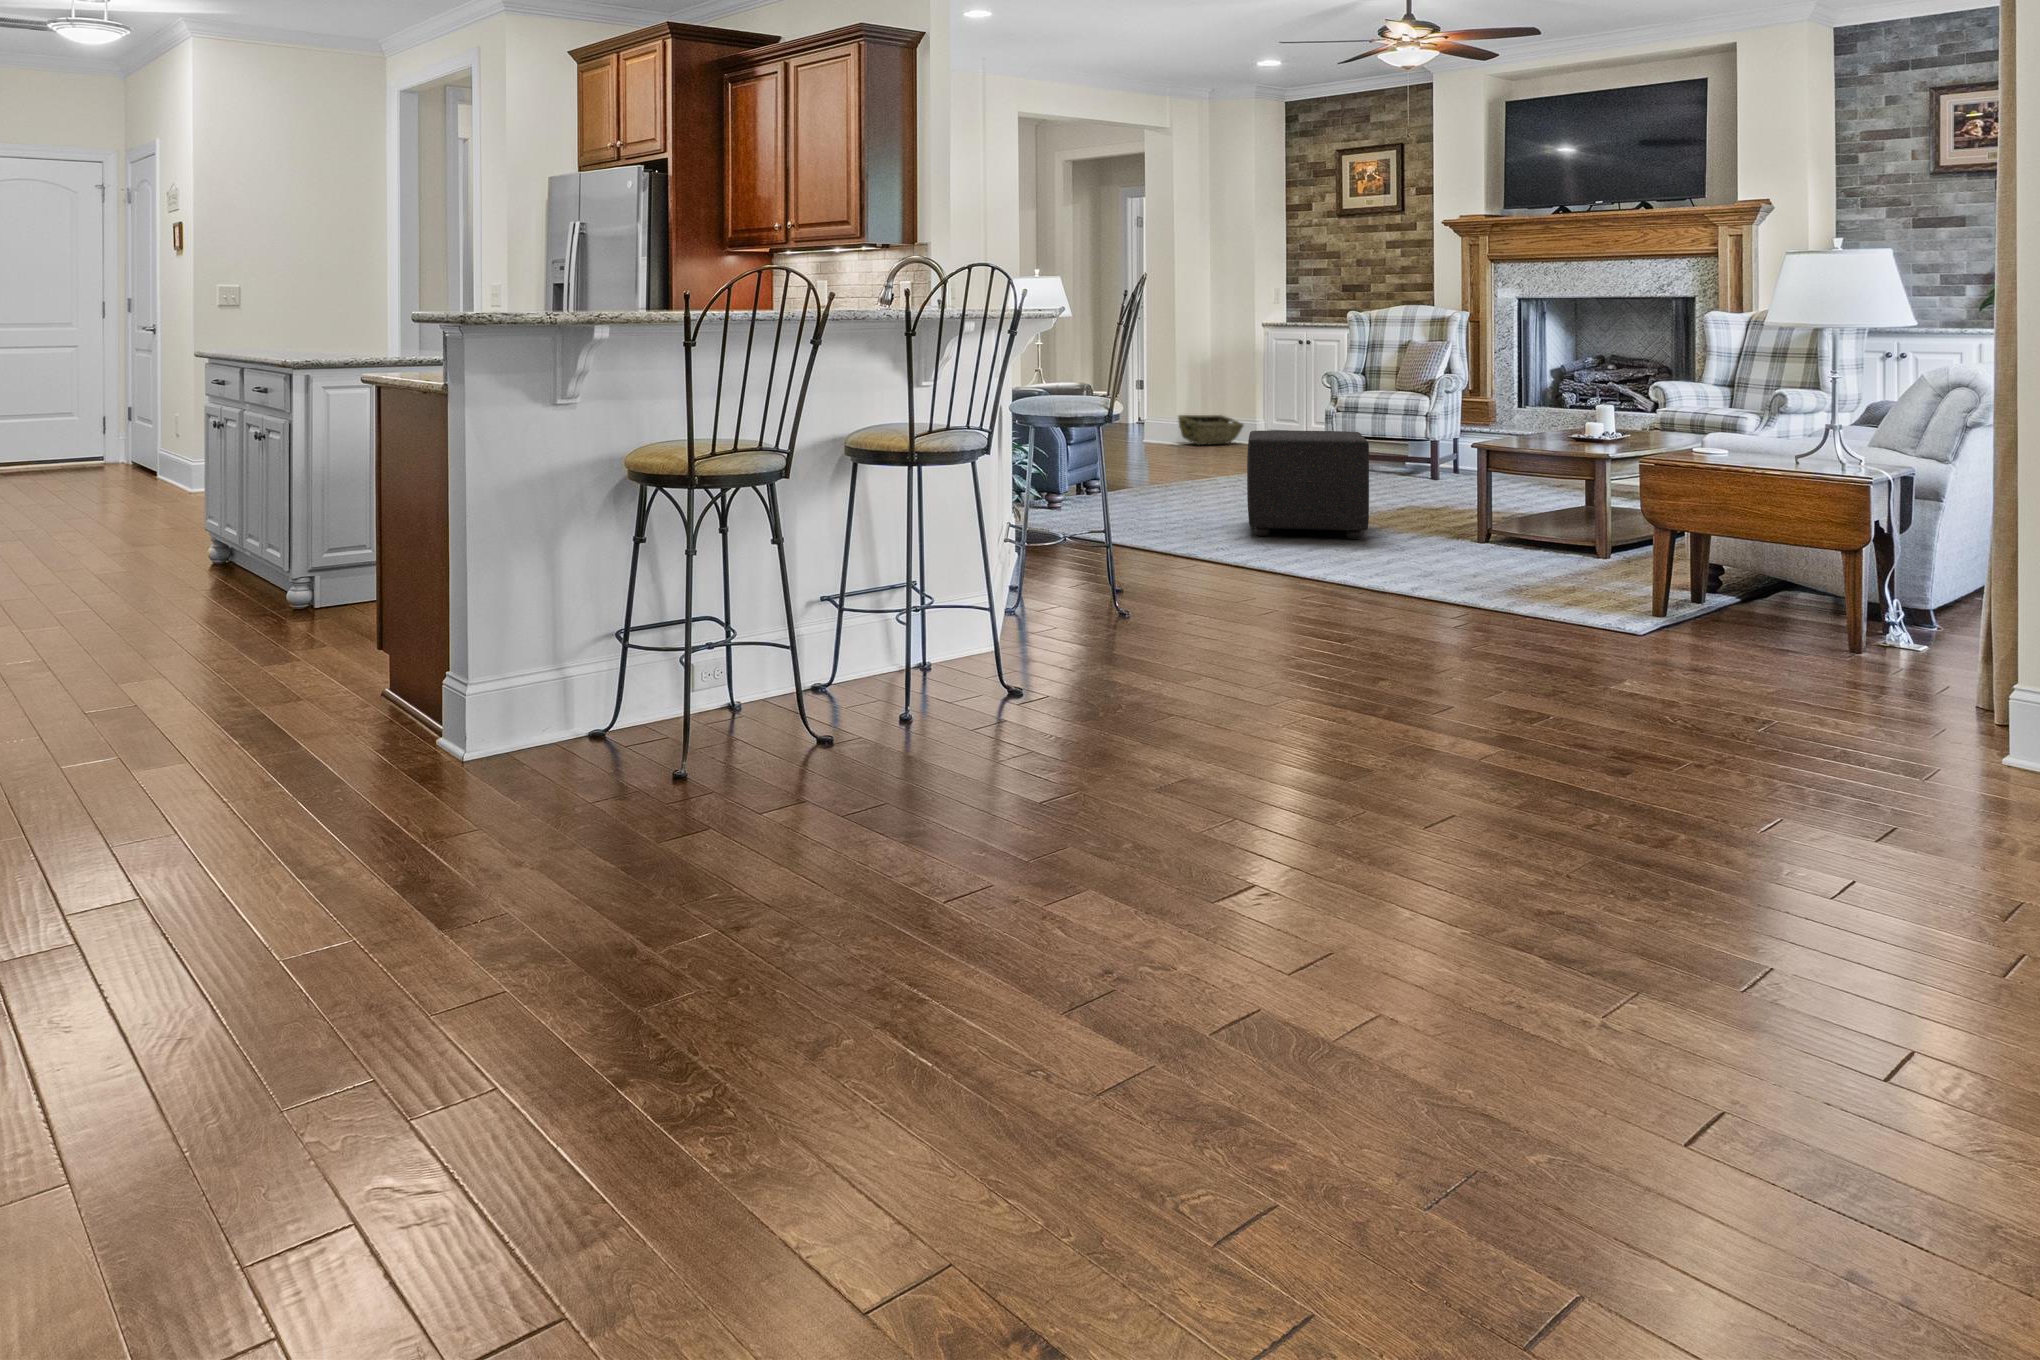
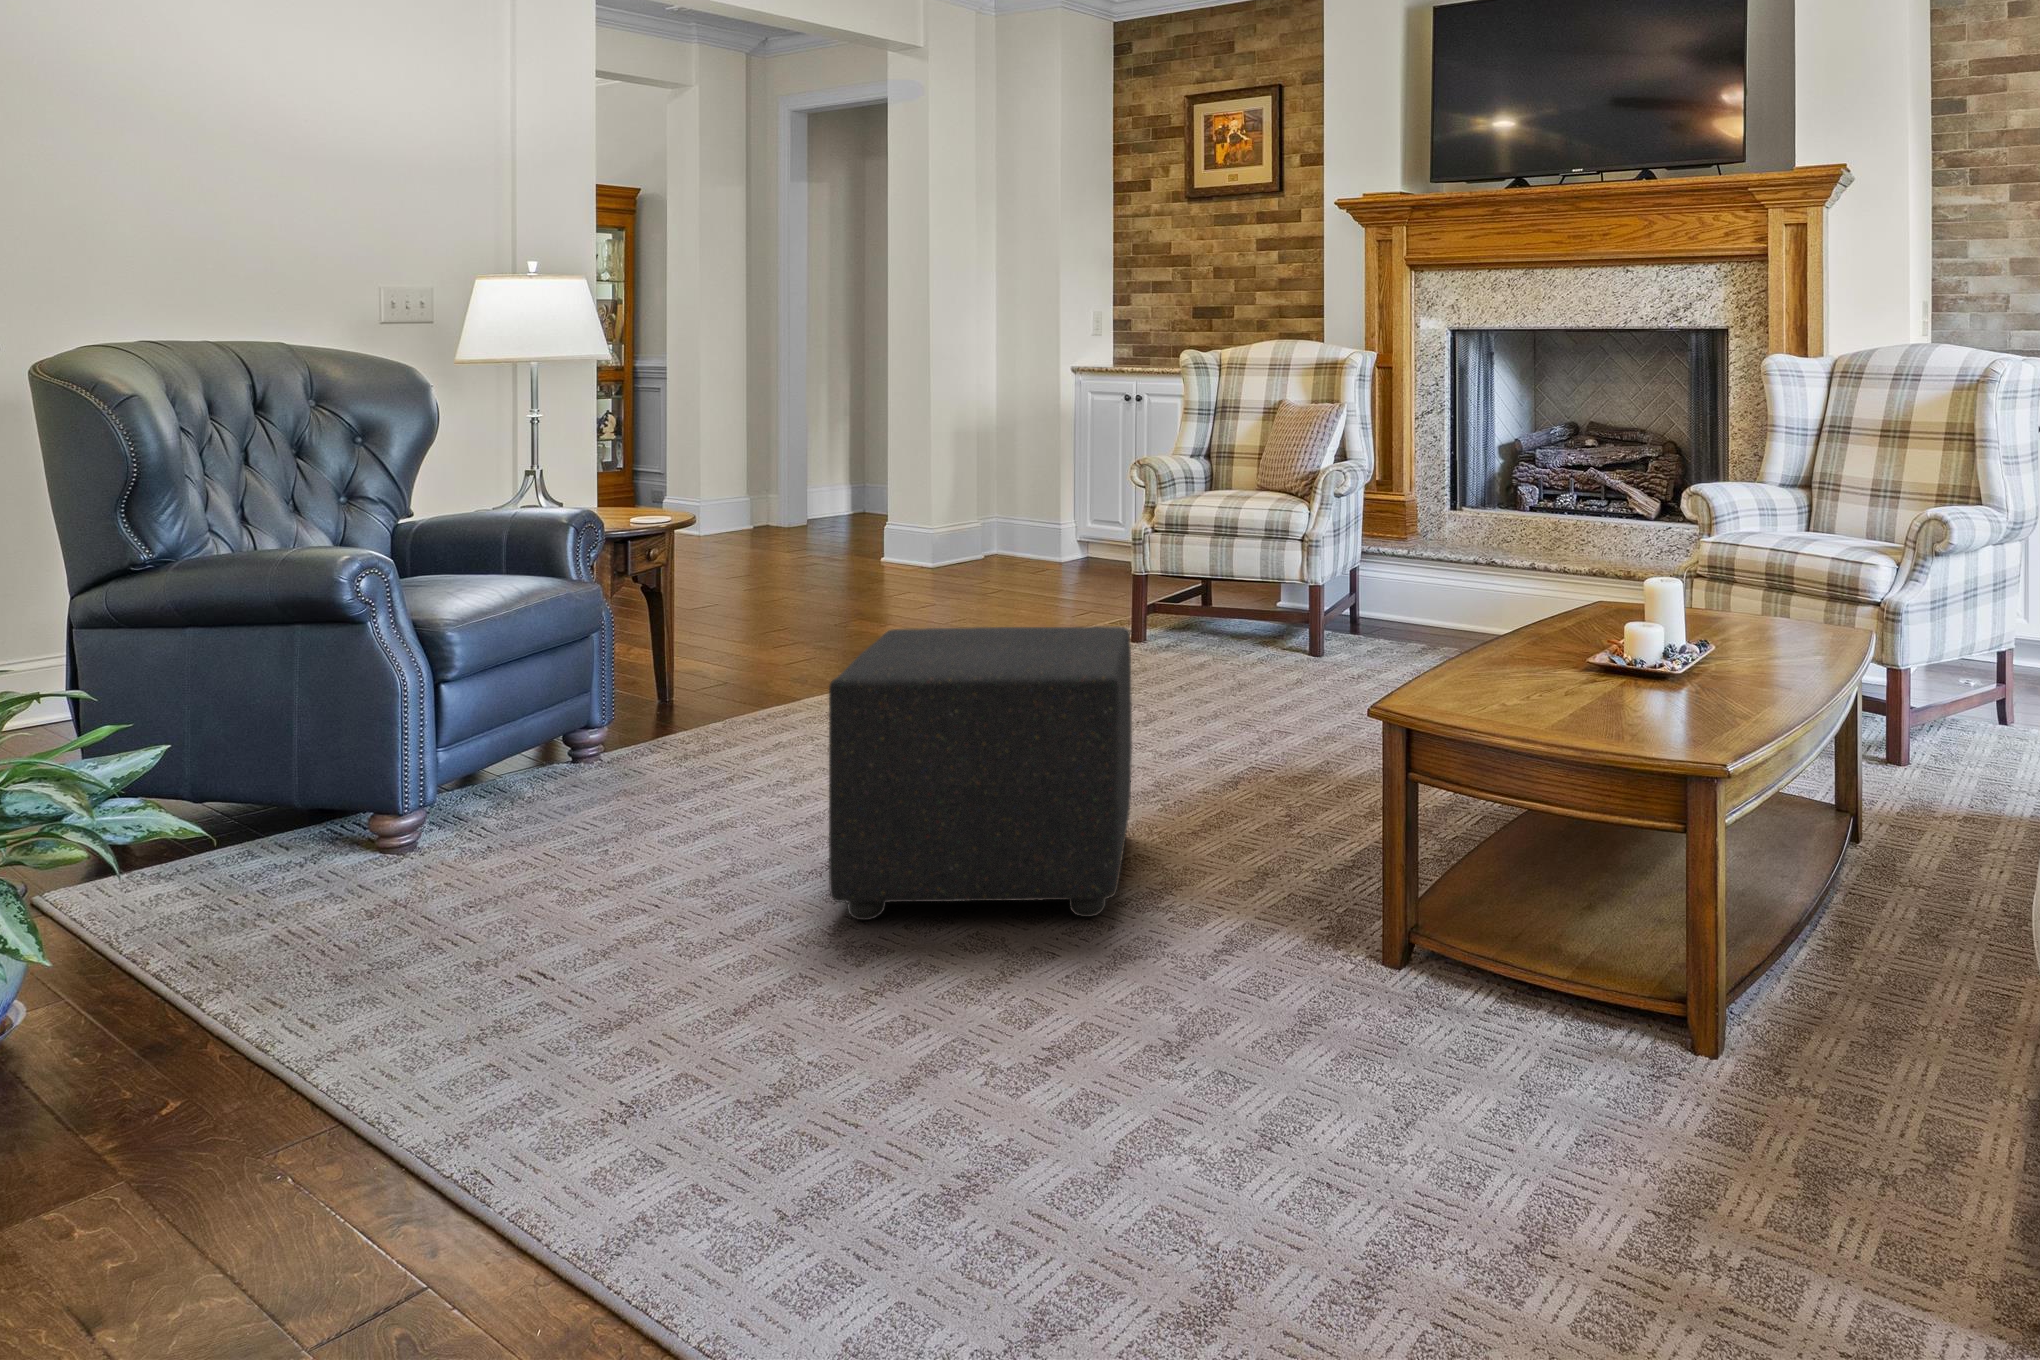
woven basket: present [1178,415,1243,445] -> none [935,514,1042,566]

